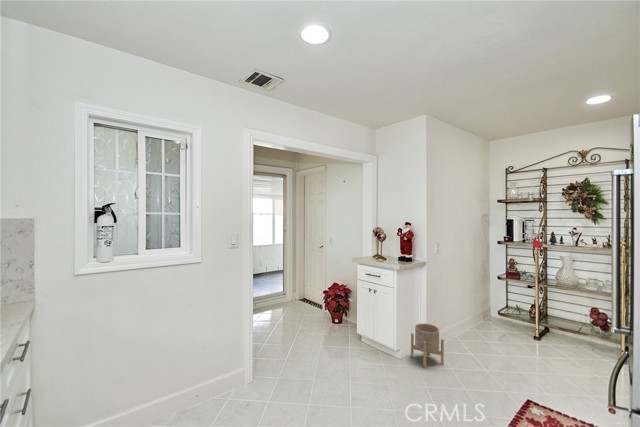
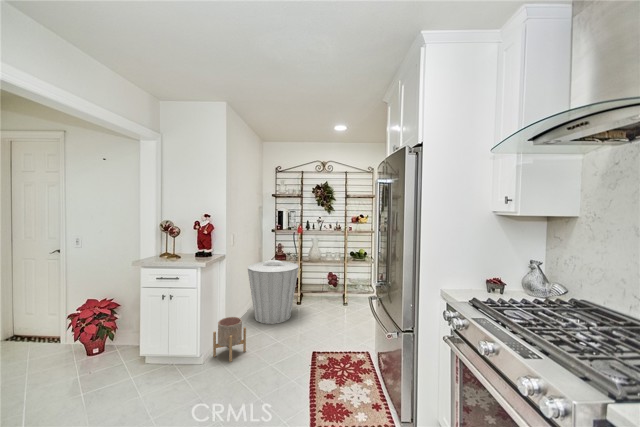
trash can: none [459,275,527,351] -> present [248,260,299,324]

